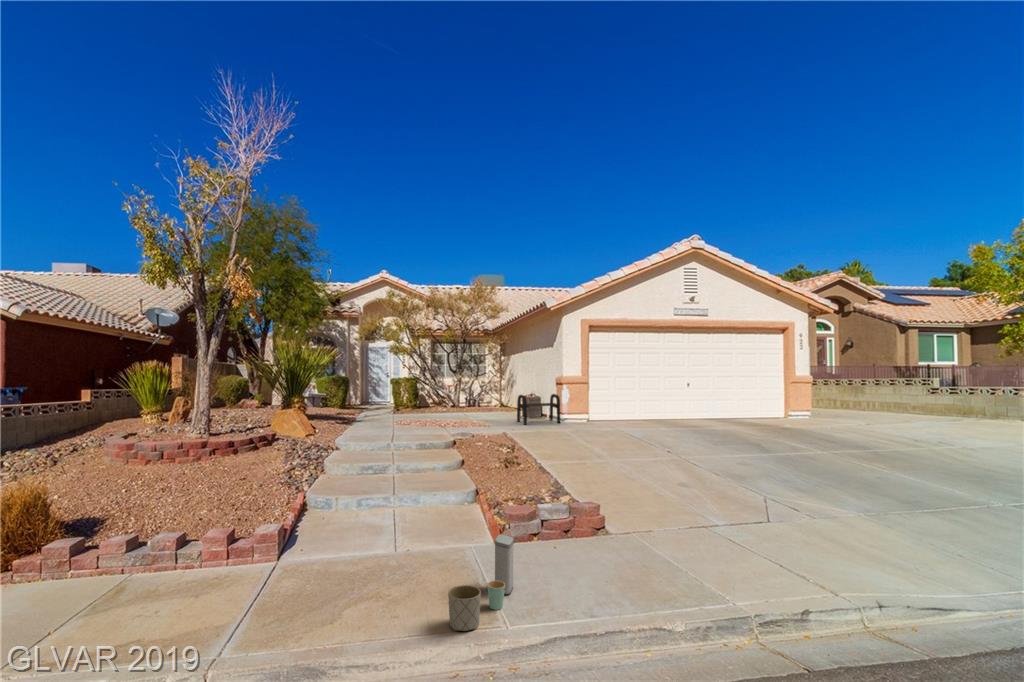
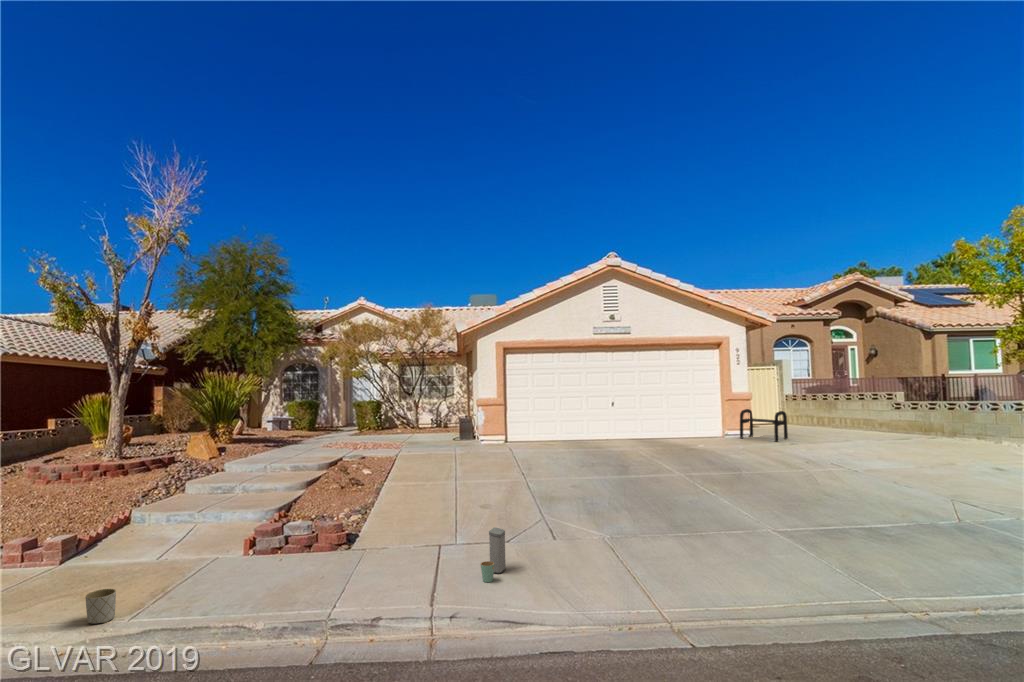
bench: present [517,394,560,425] -> present [740,409,788,442]
trash can: present [487,534,514,610] -> present [481,528,506,582]

